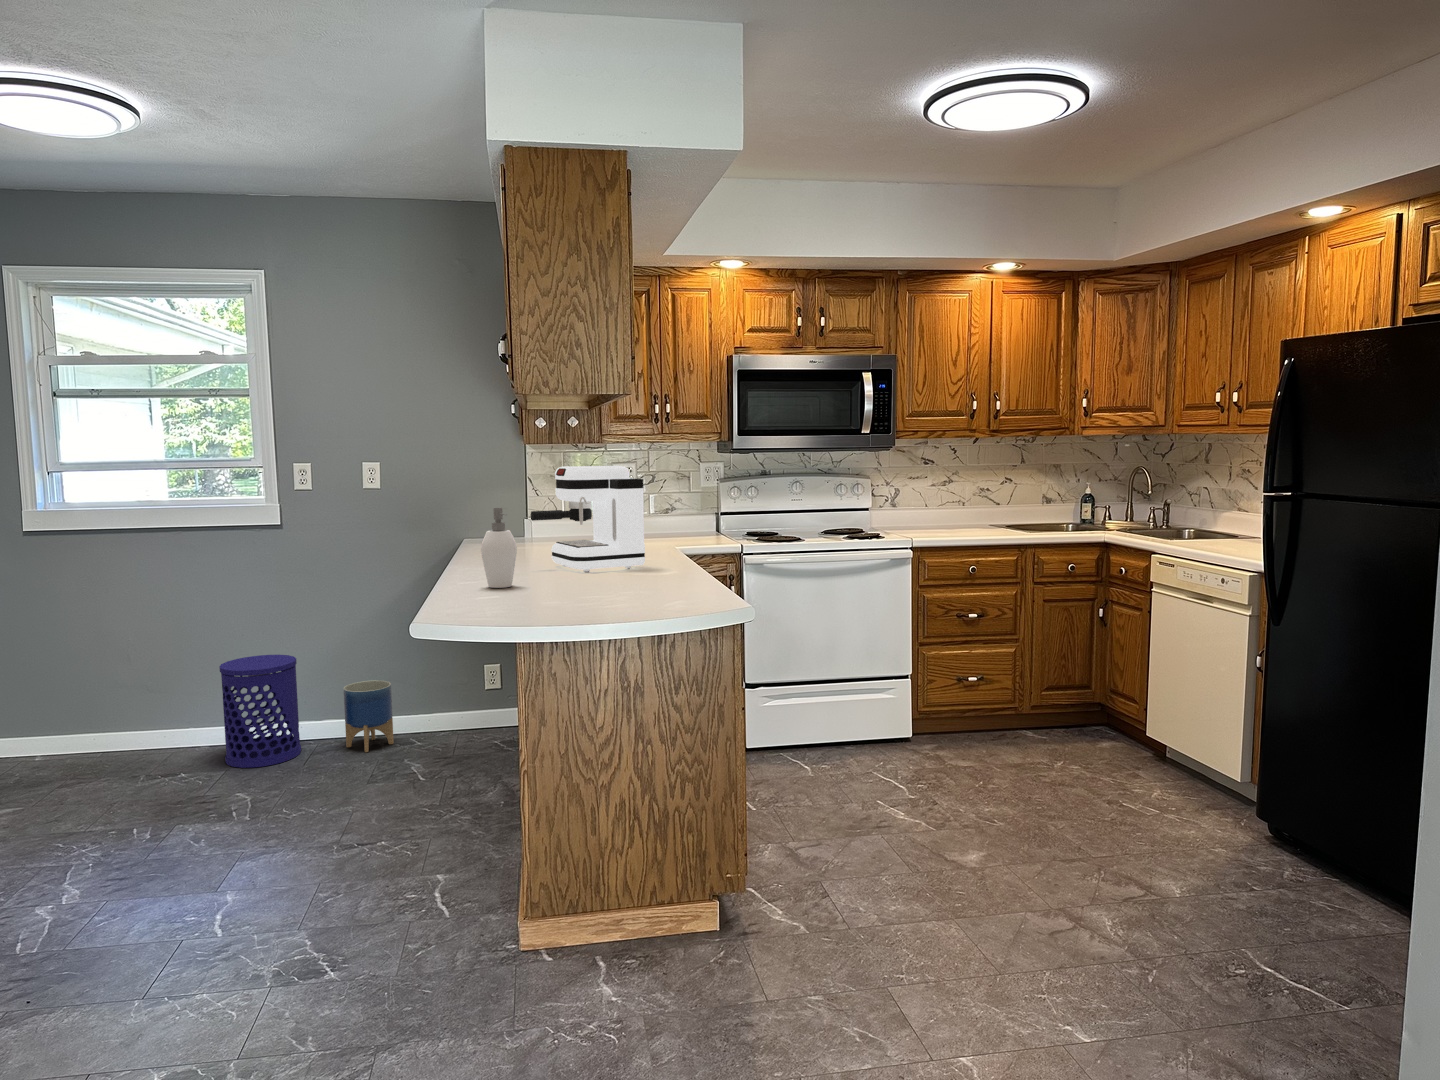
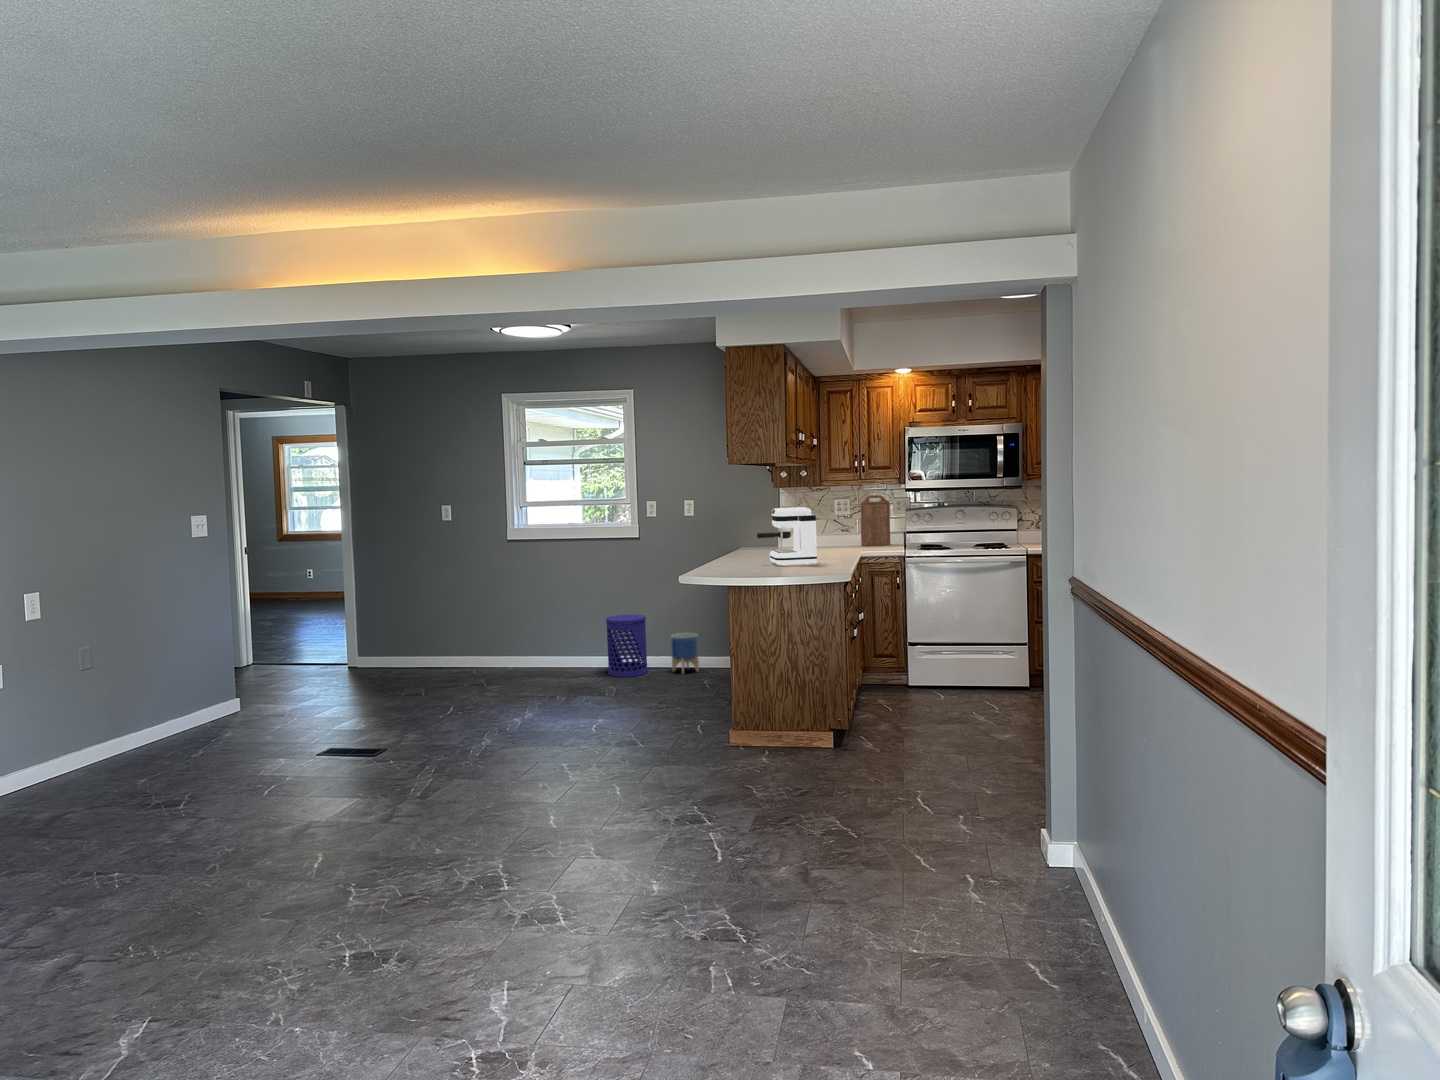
cutting board: none [654,458,696,535] -> present [860,495,890,546]
soap dispenser: present [481,508,517,588] -> none [723,532,741,572]

